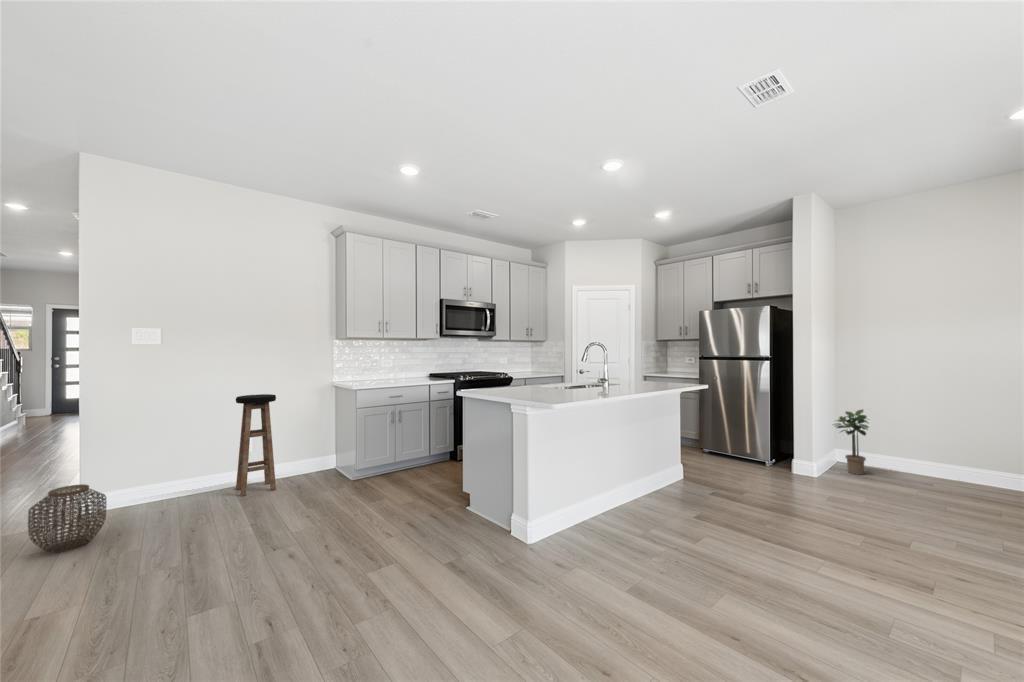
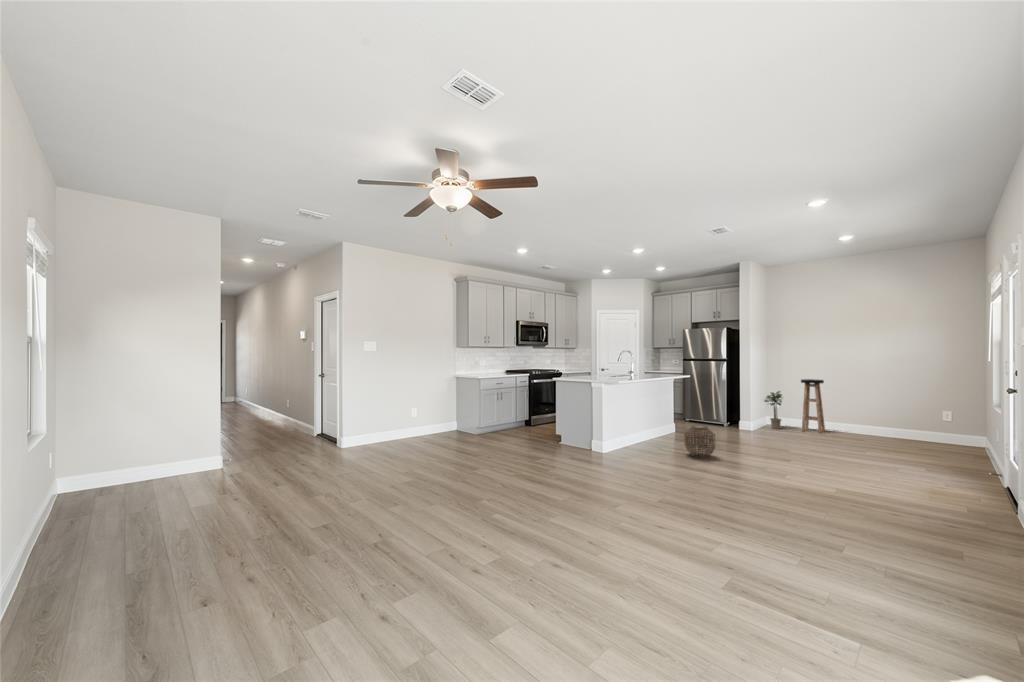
bar stool: present [236,394,276,496] -> present [801,379,825,433]
woven basket: present [28,484,106,552] -> present [685,425,715,458]

